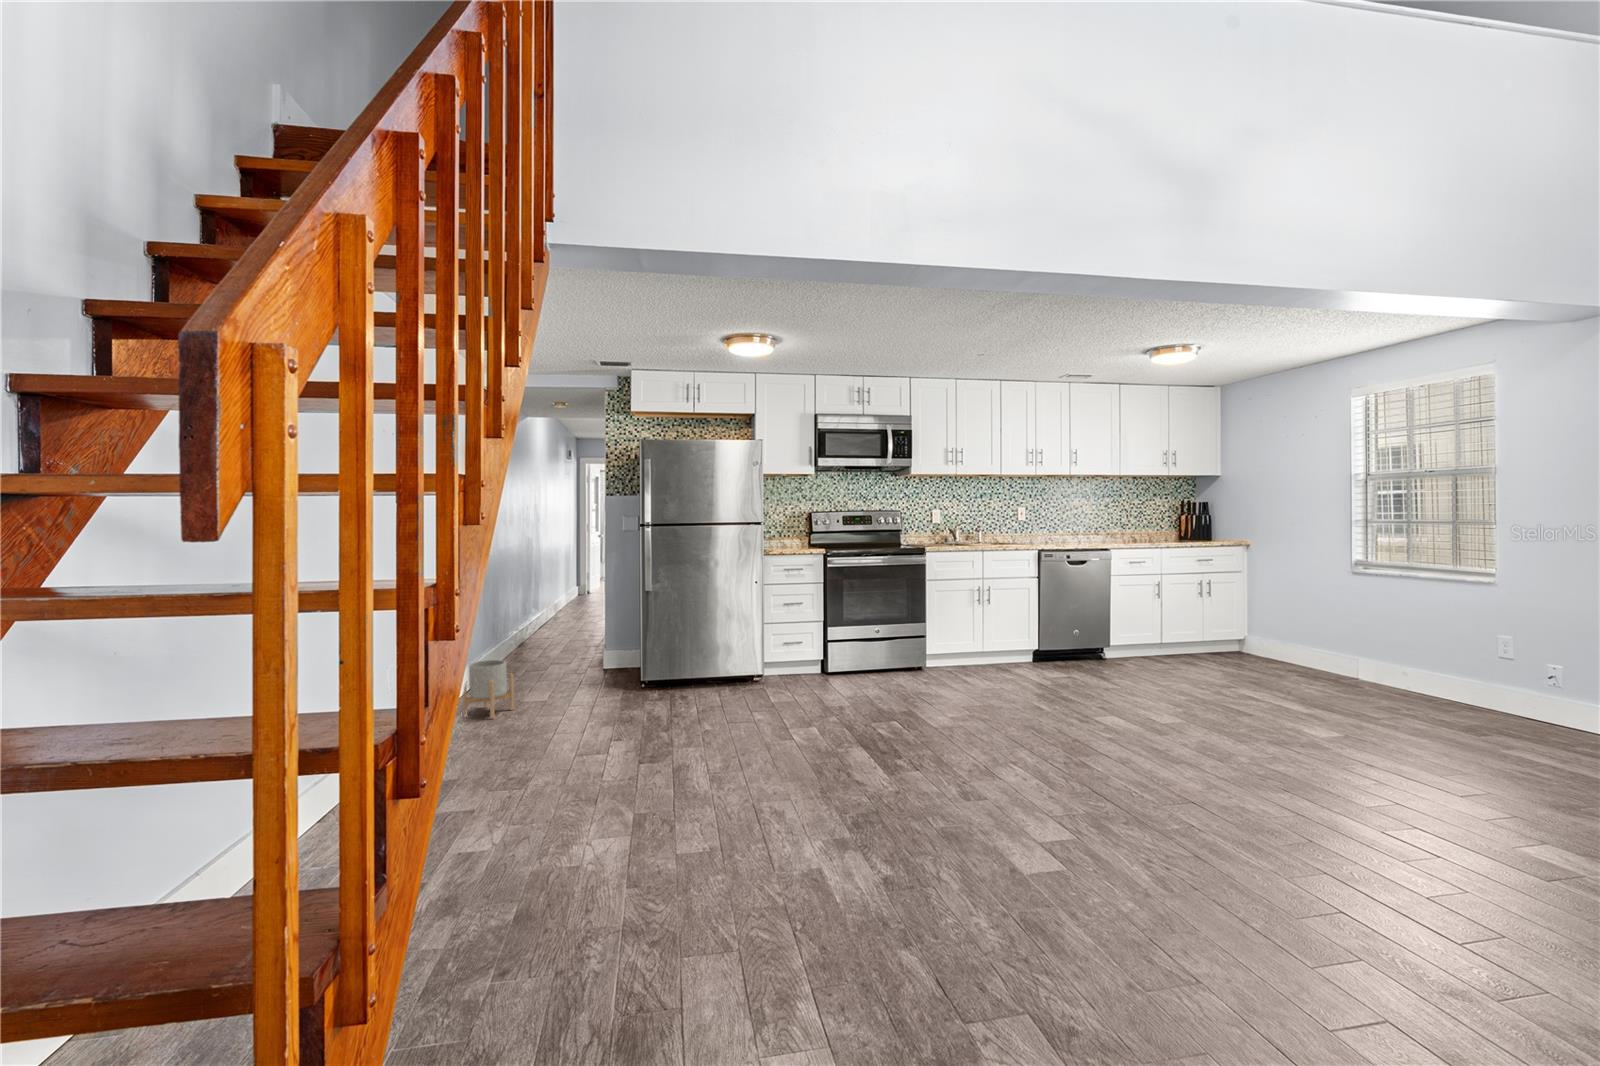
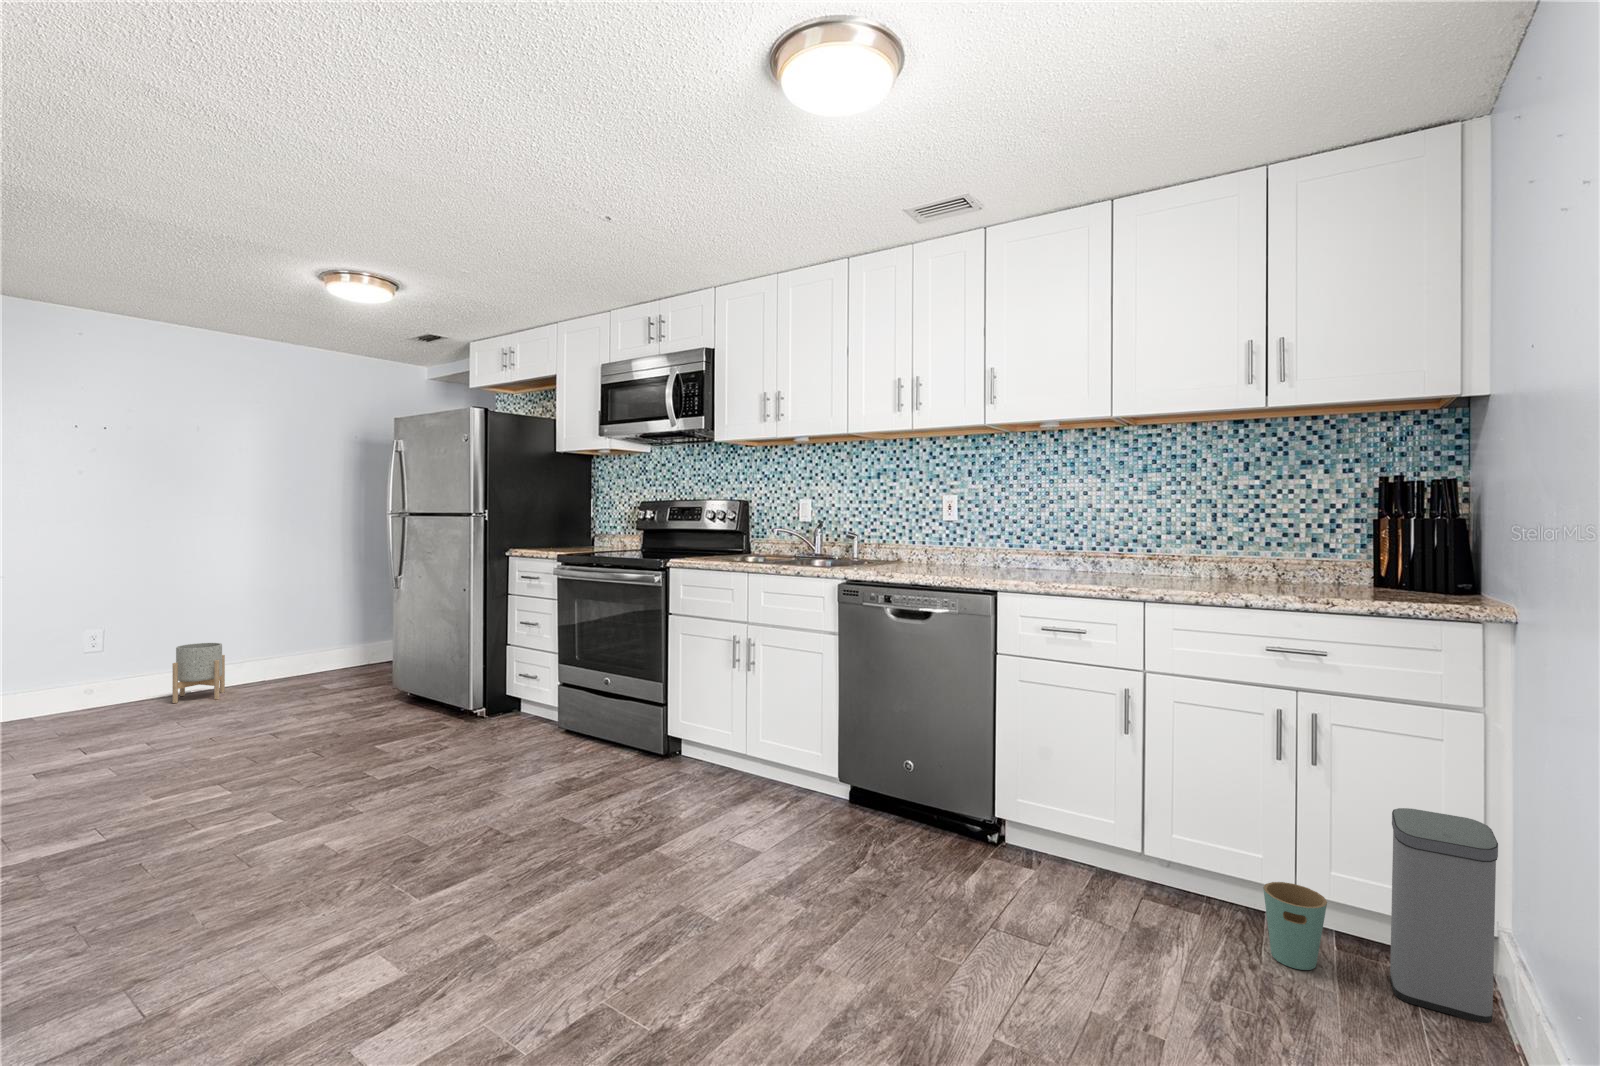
trash can: none [1200,602,1253,656] -> present [1263,808,1498,1023]

